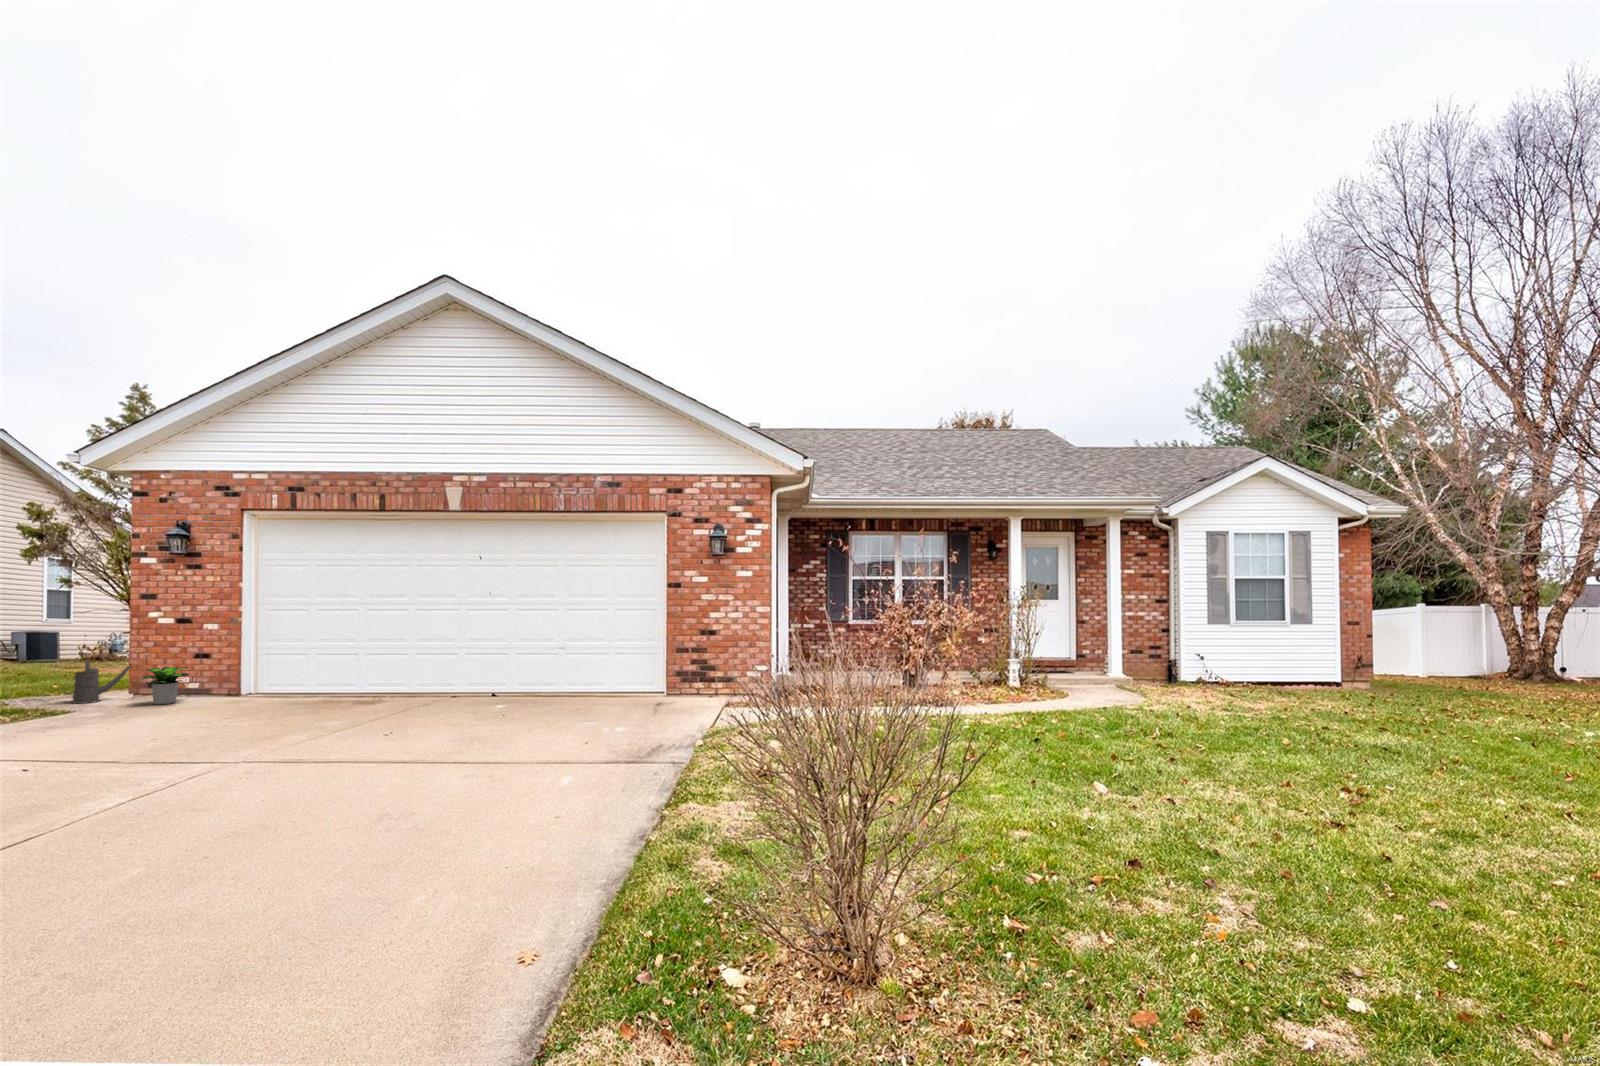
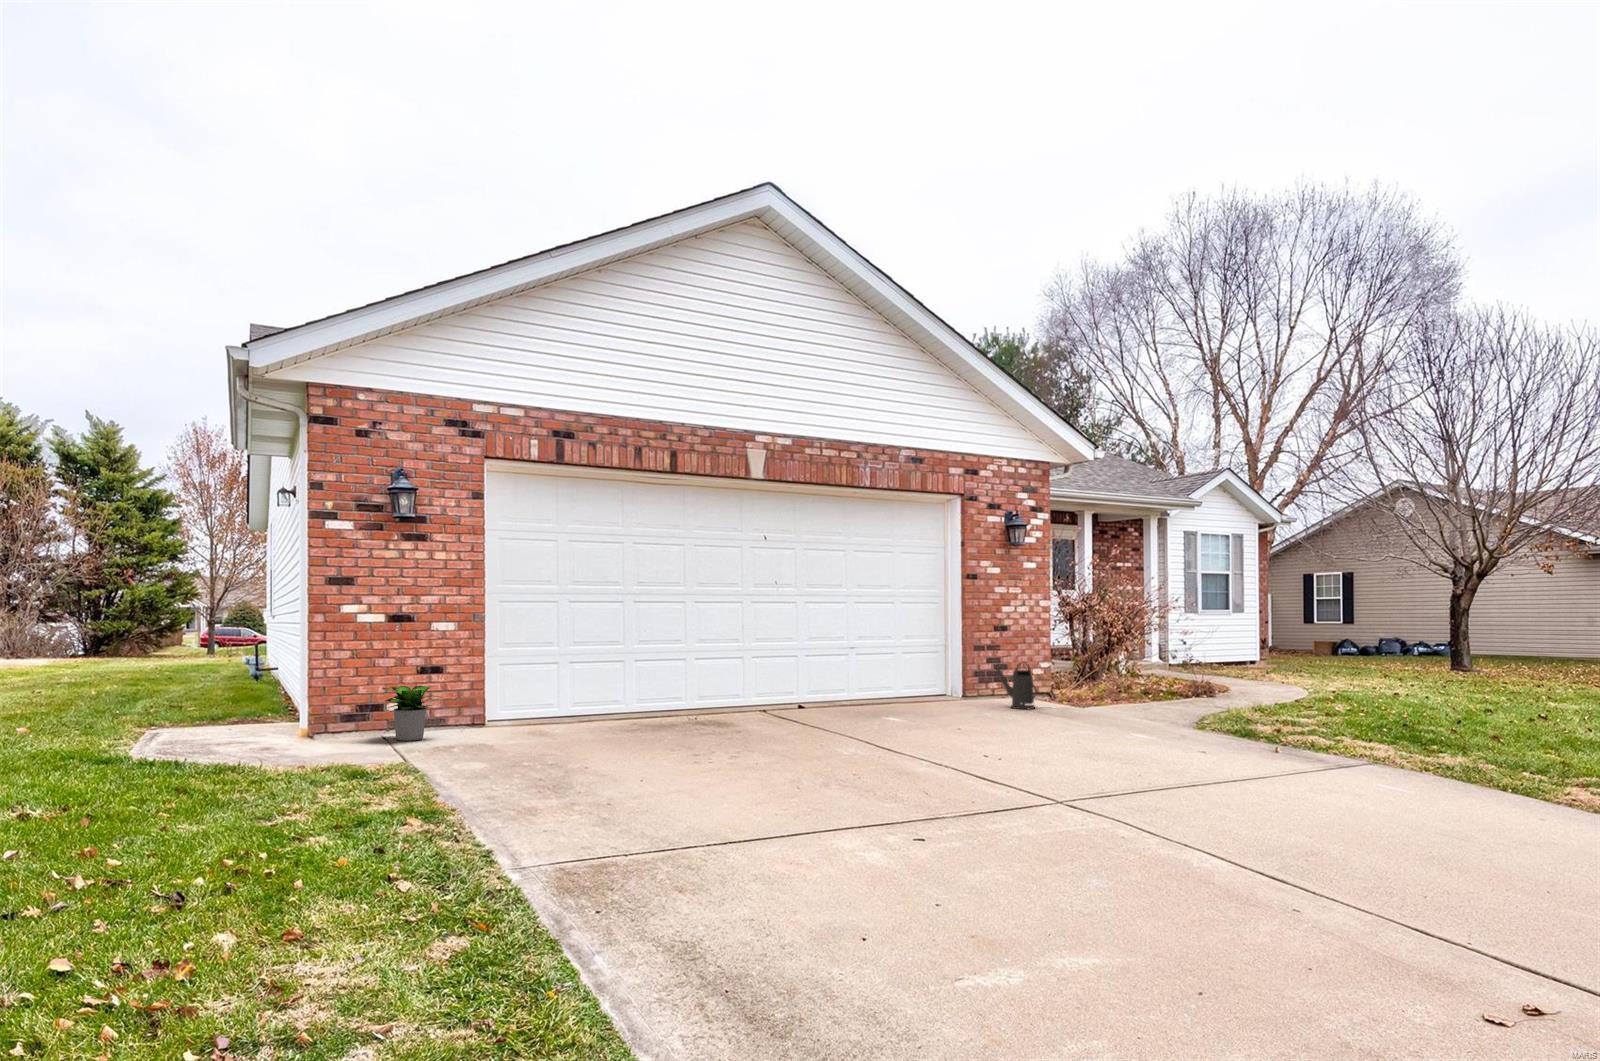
watering can: present [71,660,131,704] -> present [996,663,1037,709]

